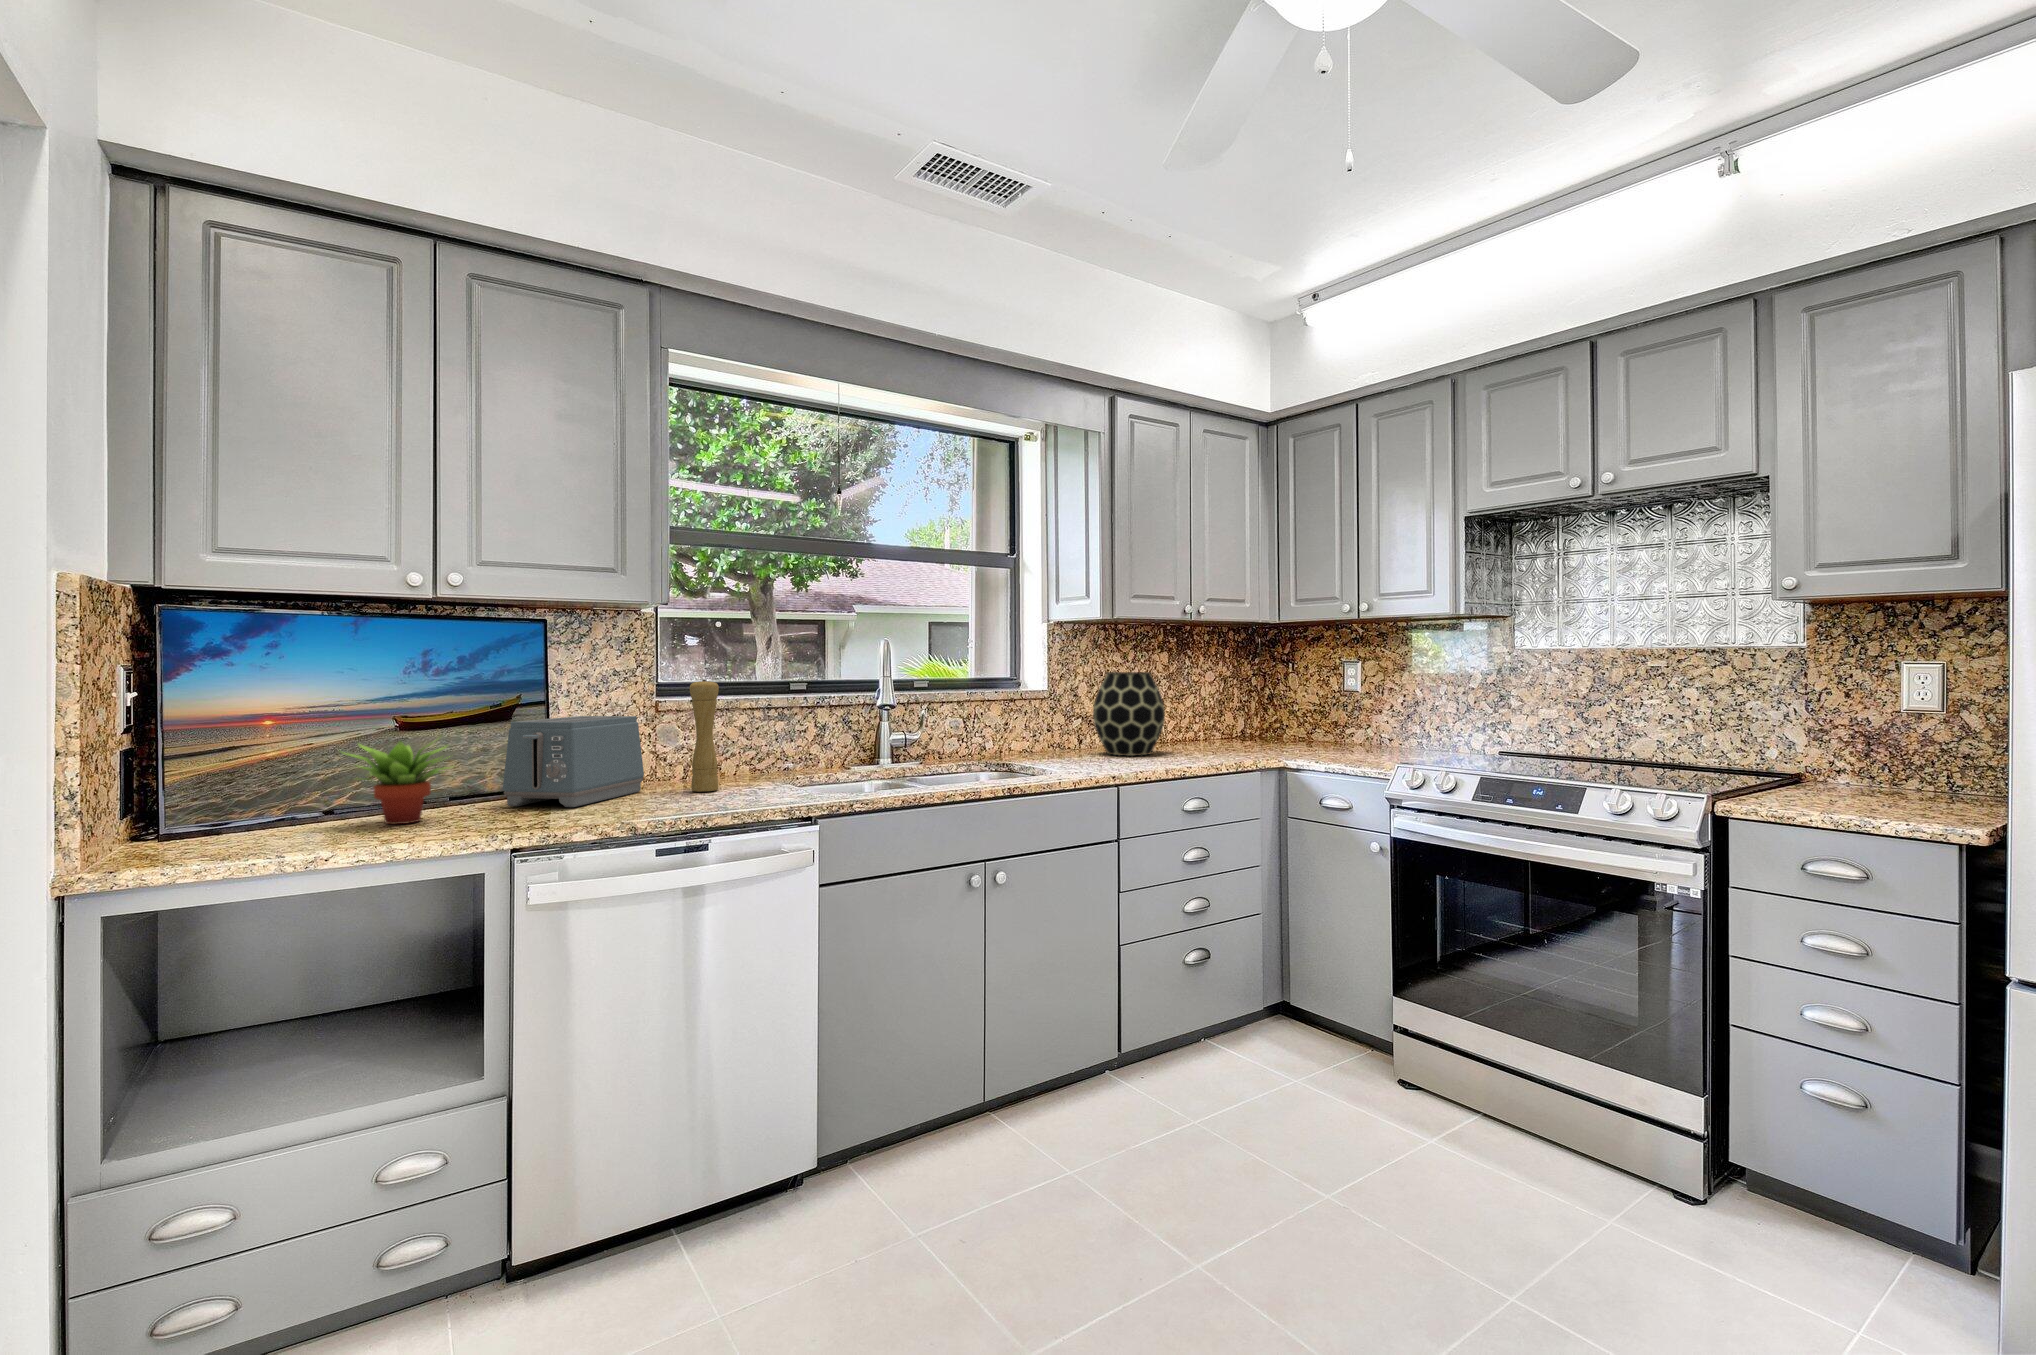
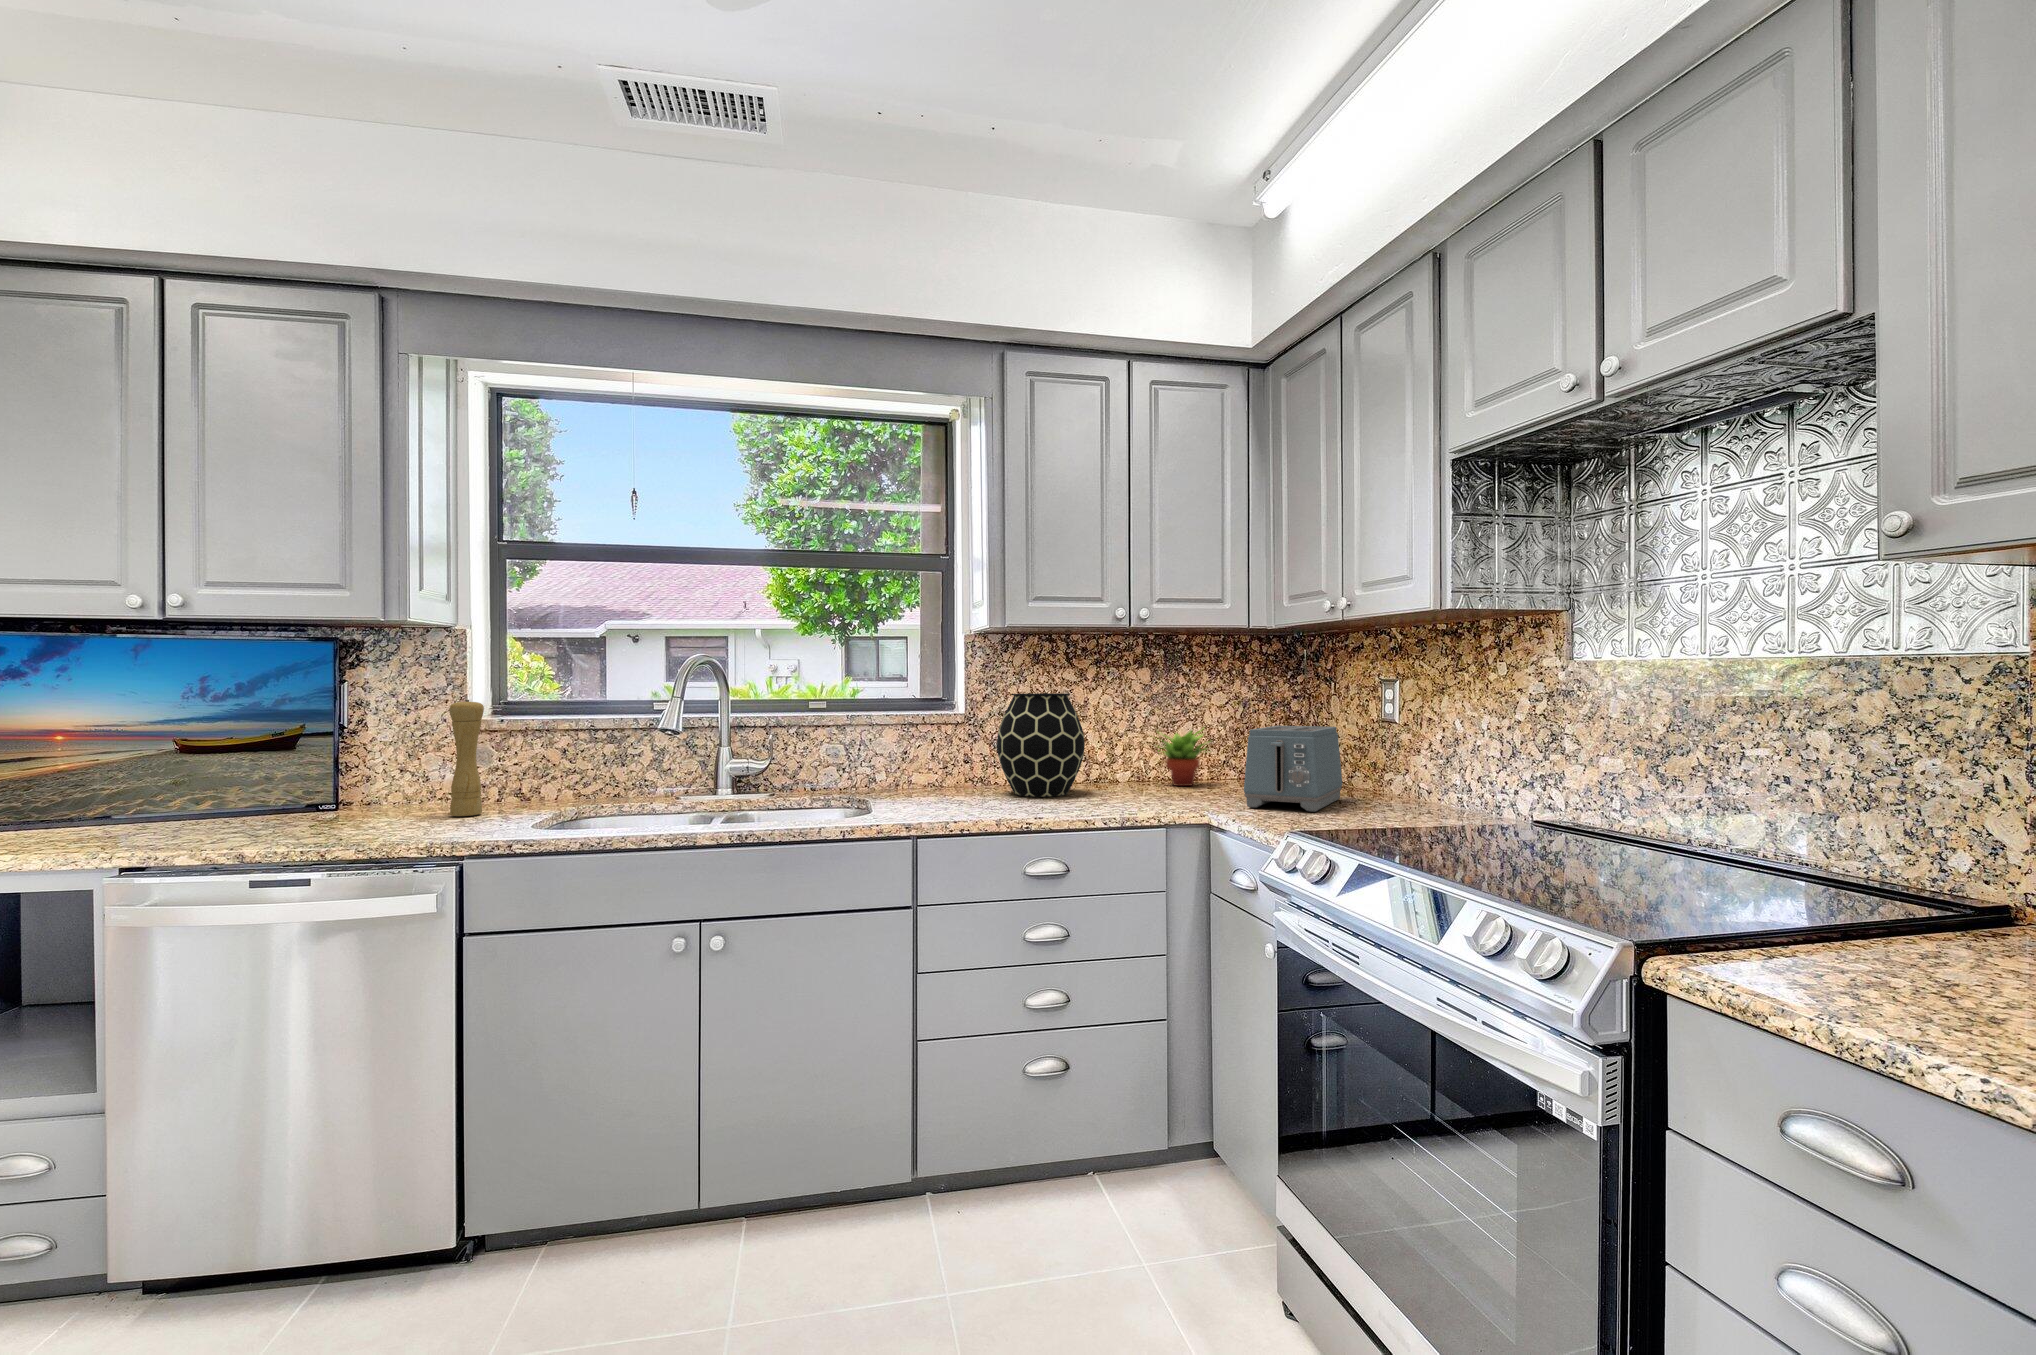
toaster: present [503,716,644,807] -> present [1244,726,1342,812]
succulent plant: present [341,741,450,824] -> present [1158,727,1204,786]

